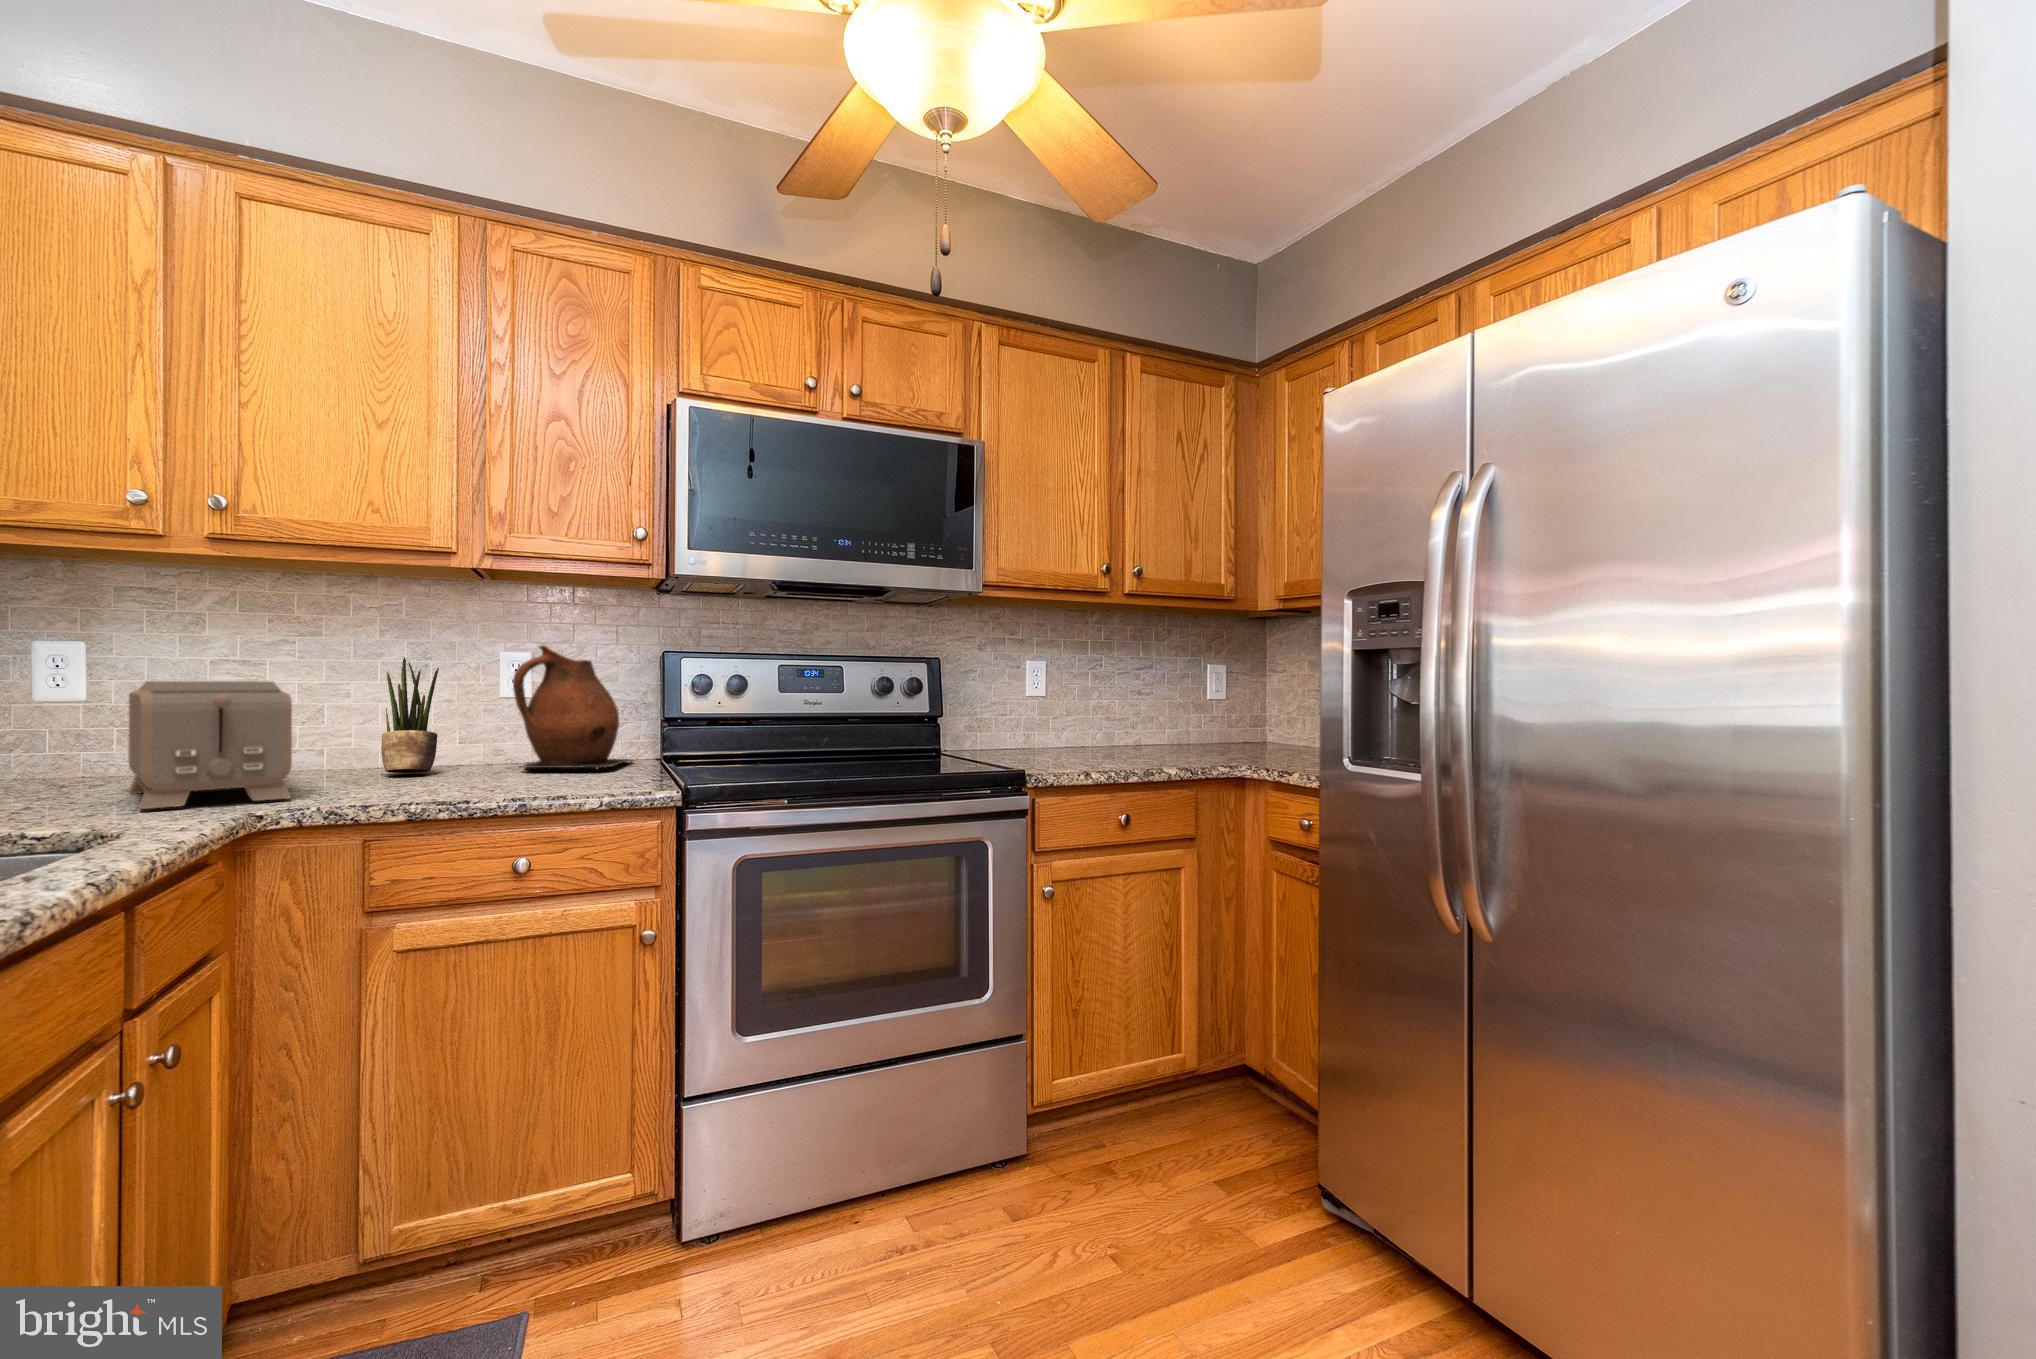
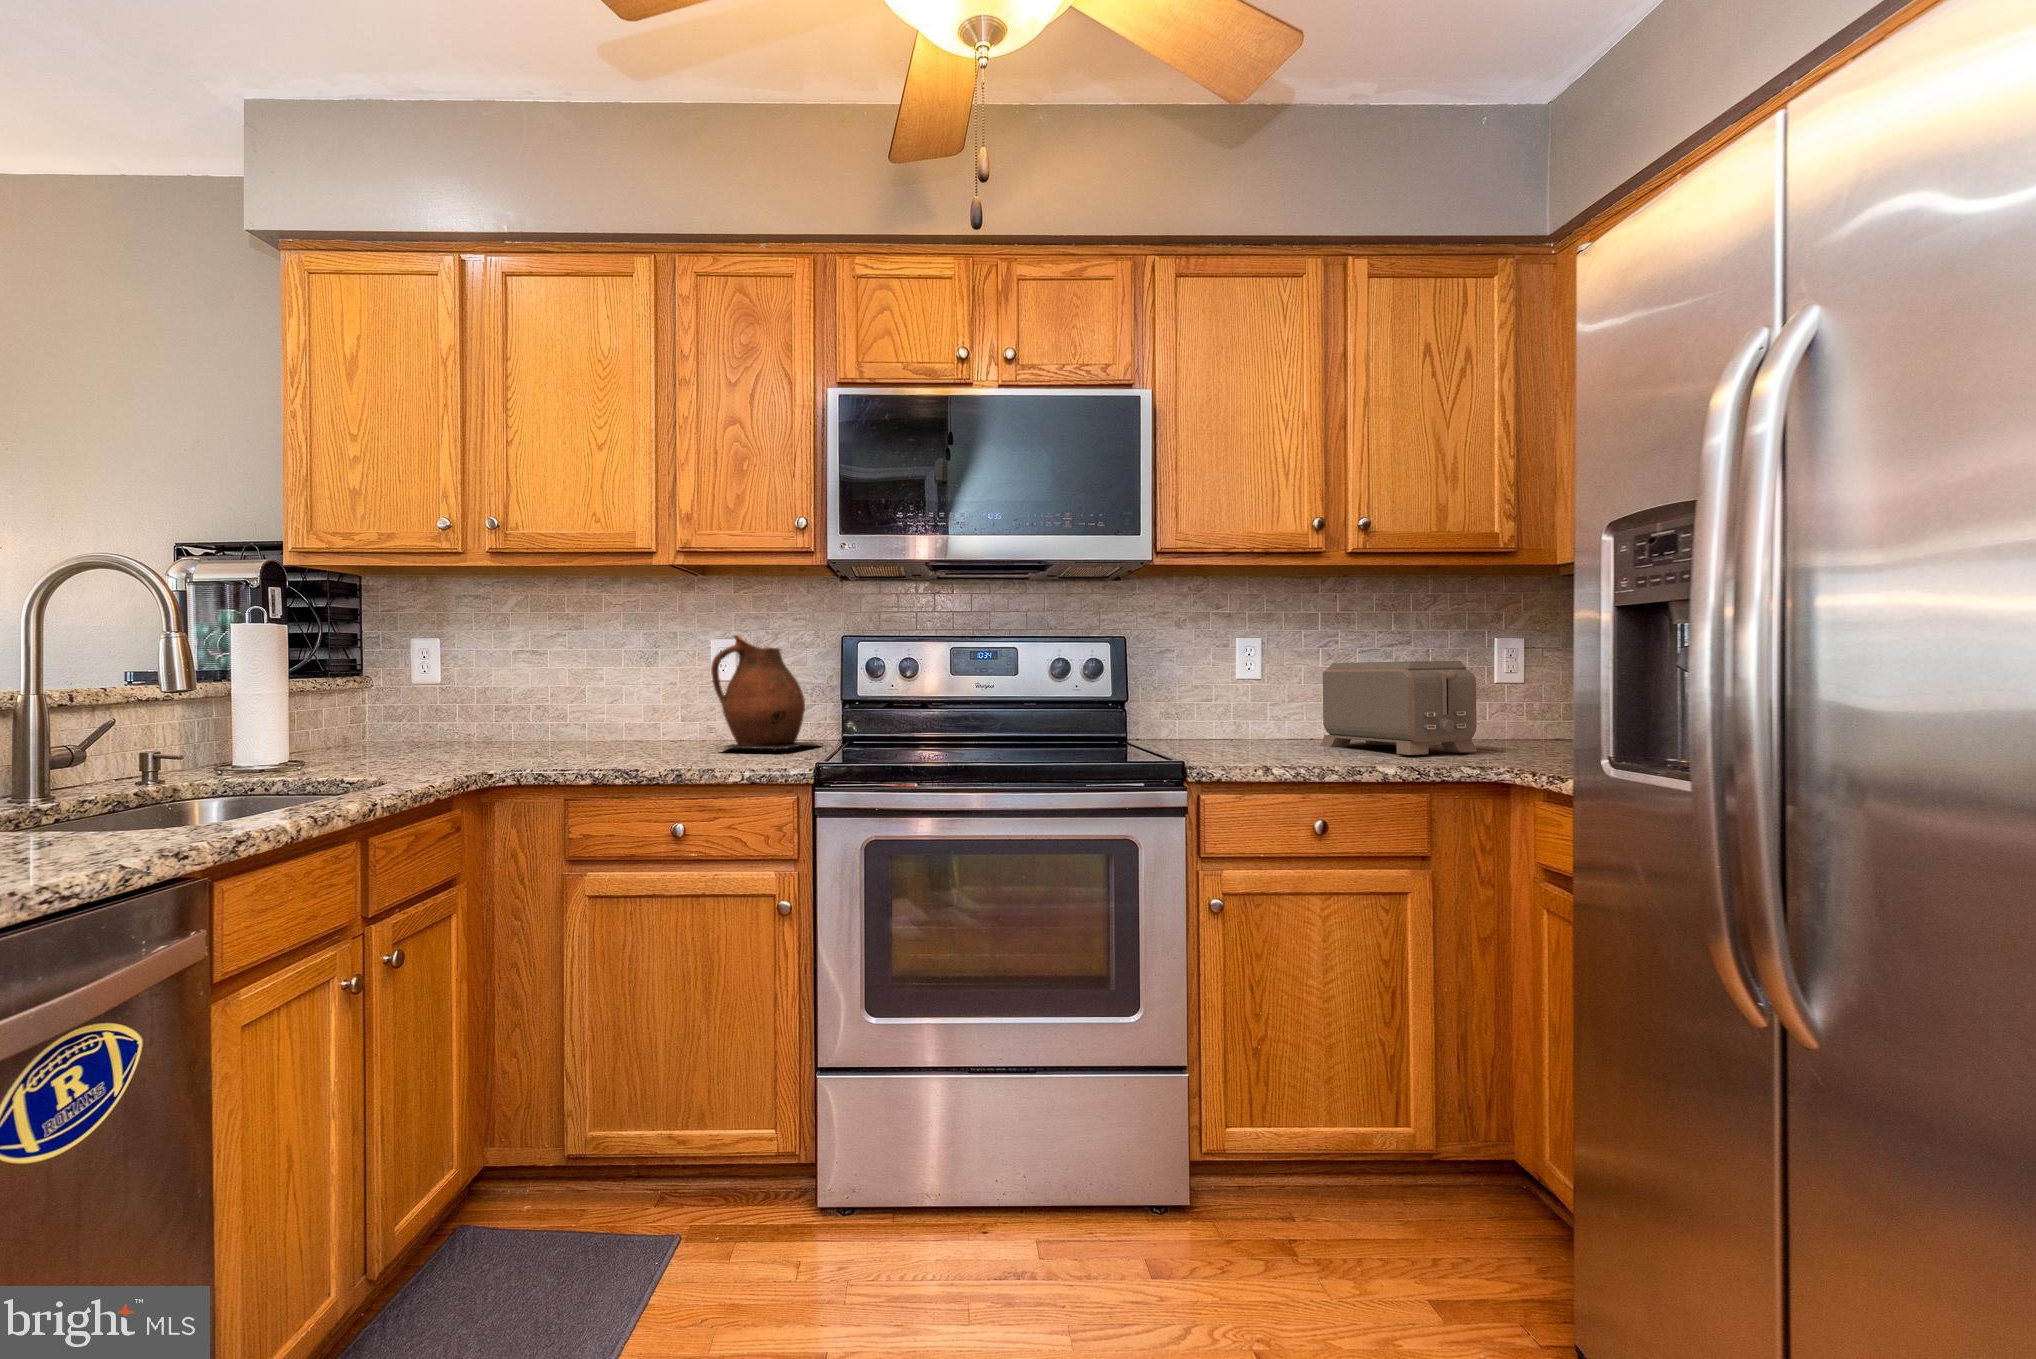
potted plant: present [382,657,439,773] -> none [610,649,654,751]
toaster: present [128,681,292,809] -> present [1320,661,1477,755]

